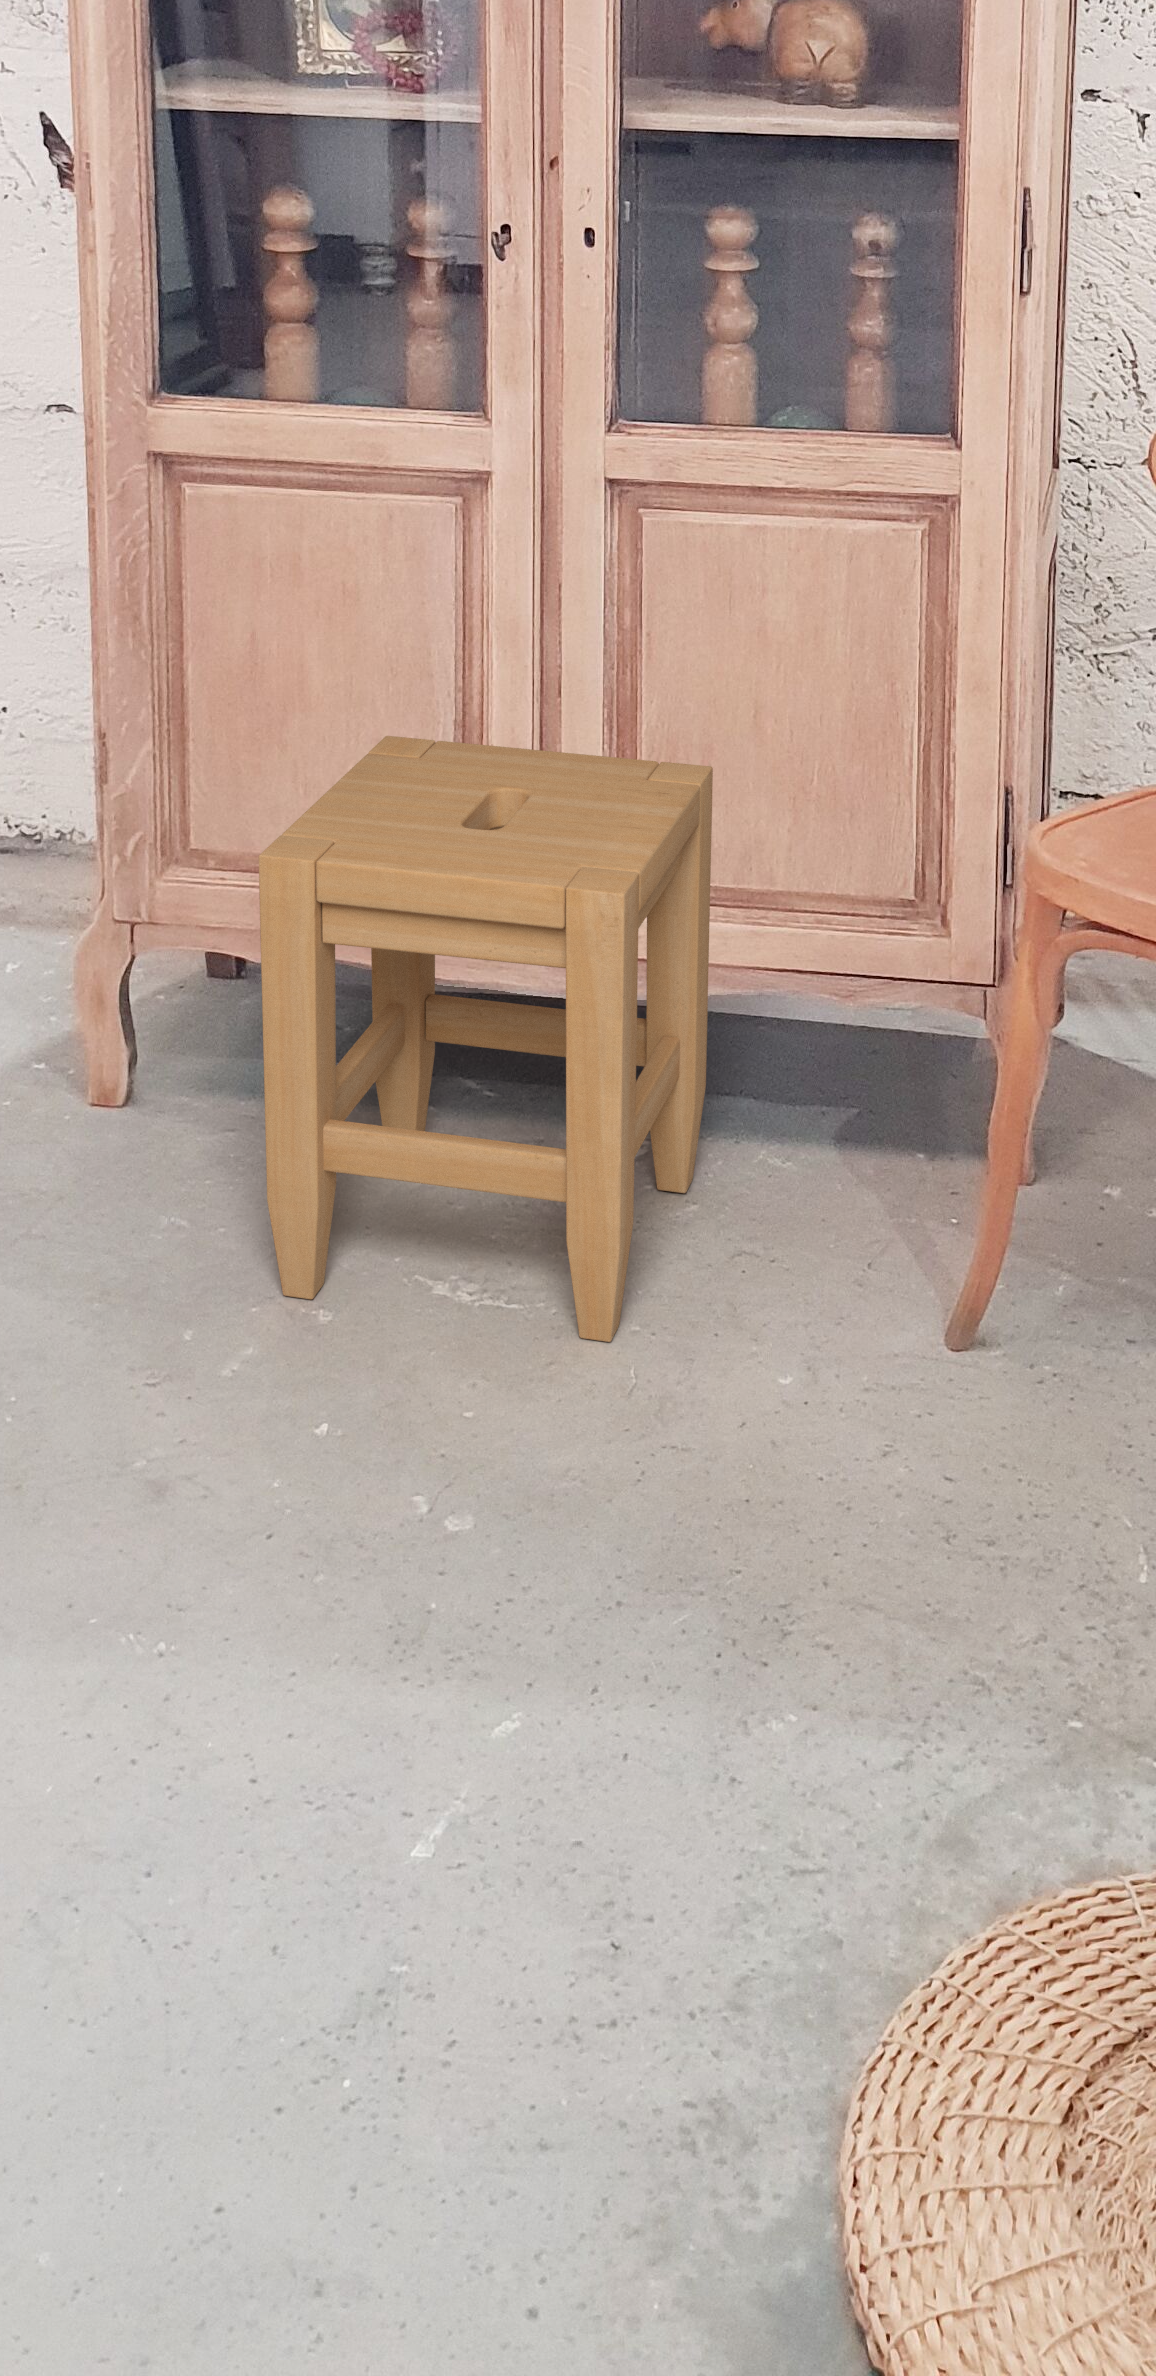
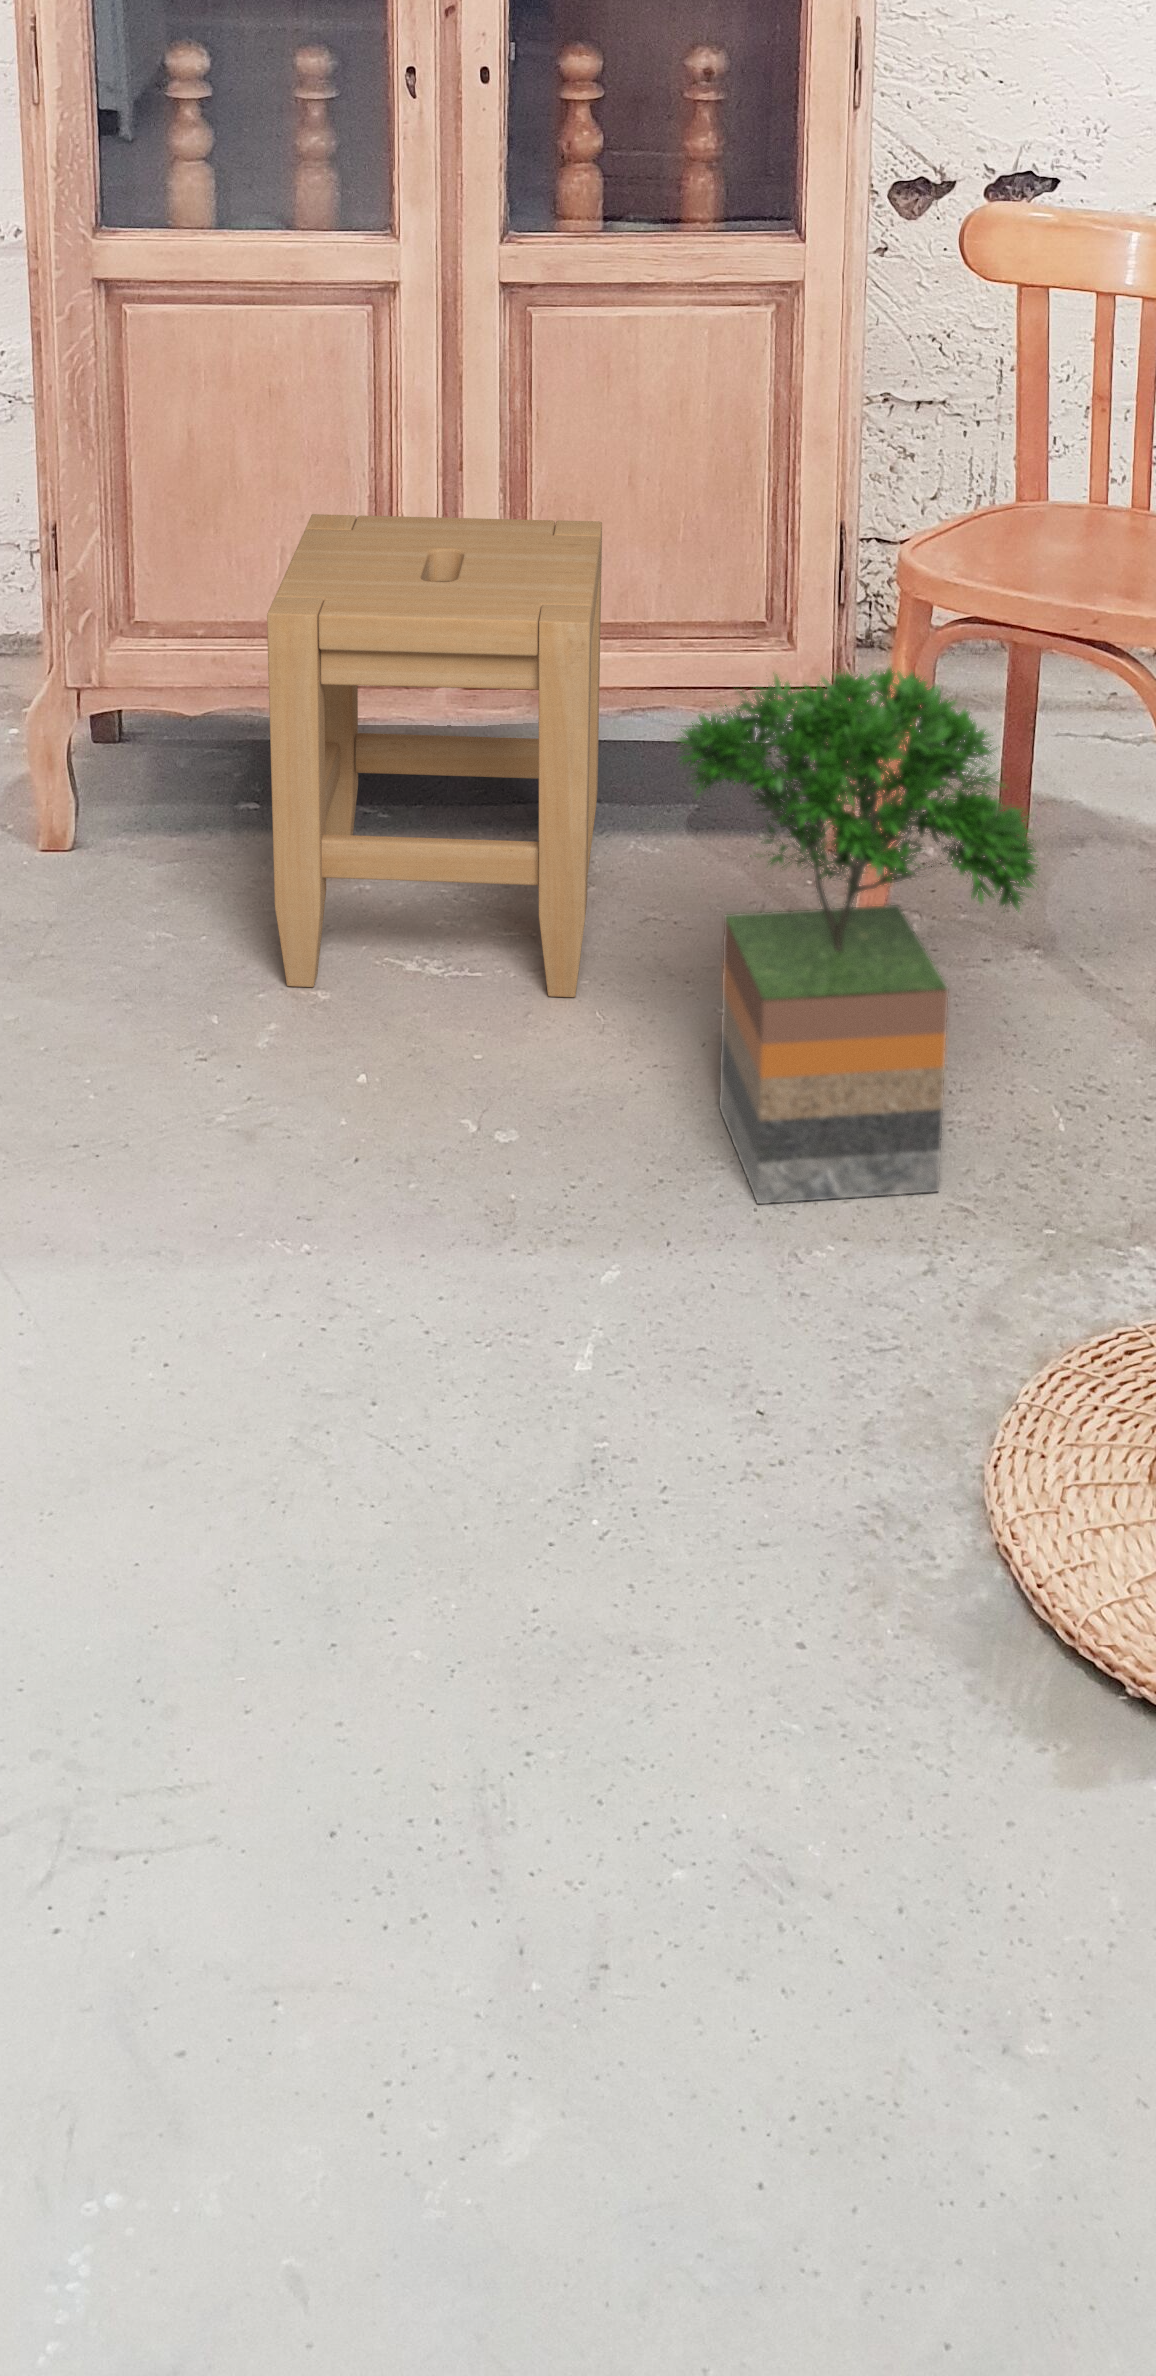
potted tree: none [642,977,1080,1656] -> present [677,667,1036,1204]

